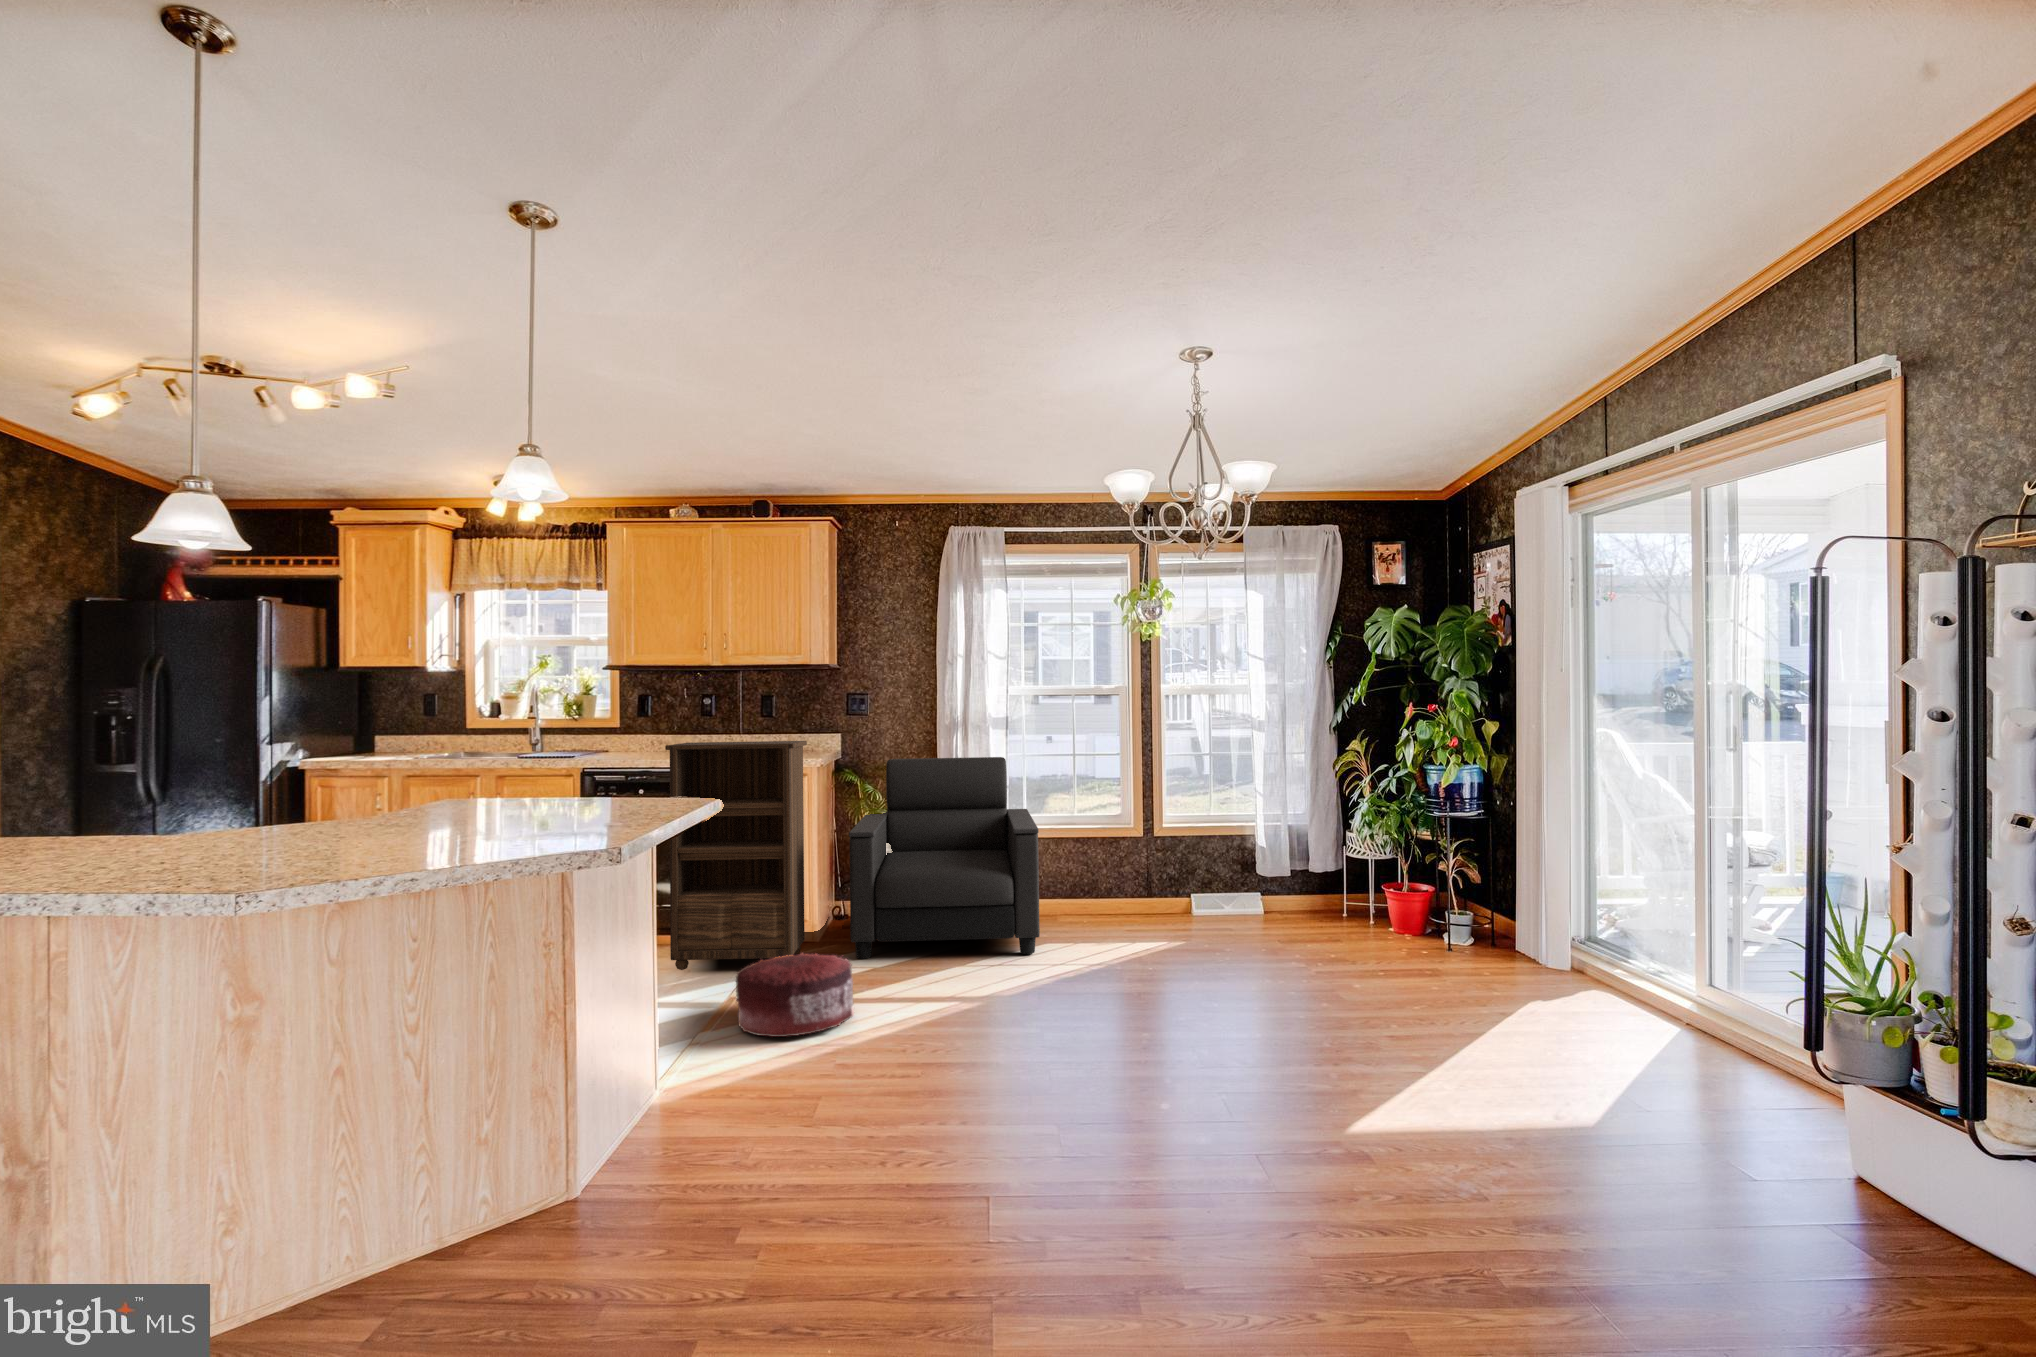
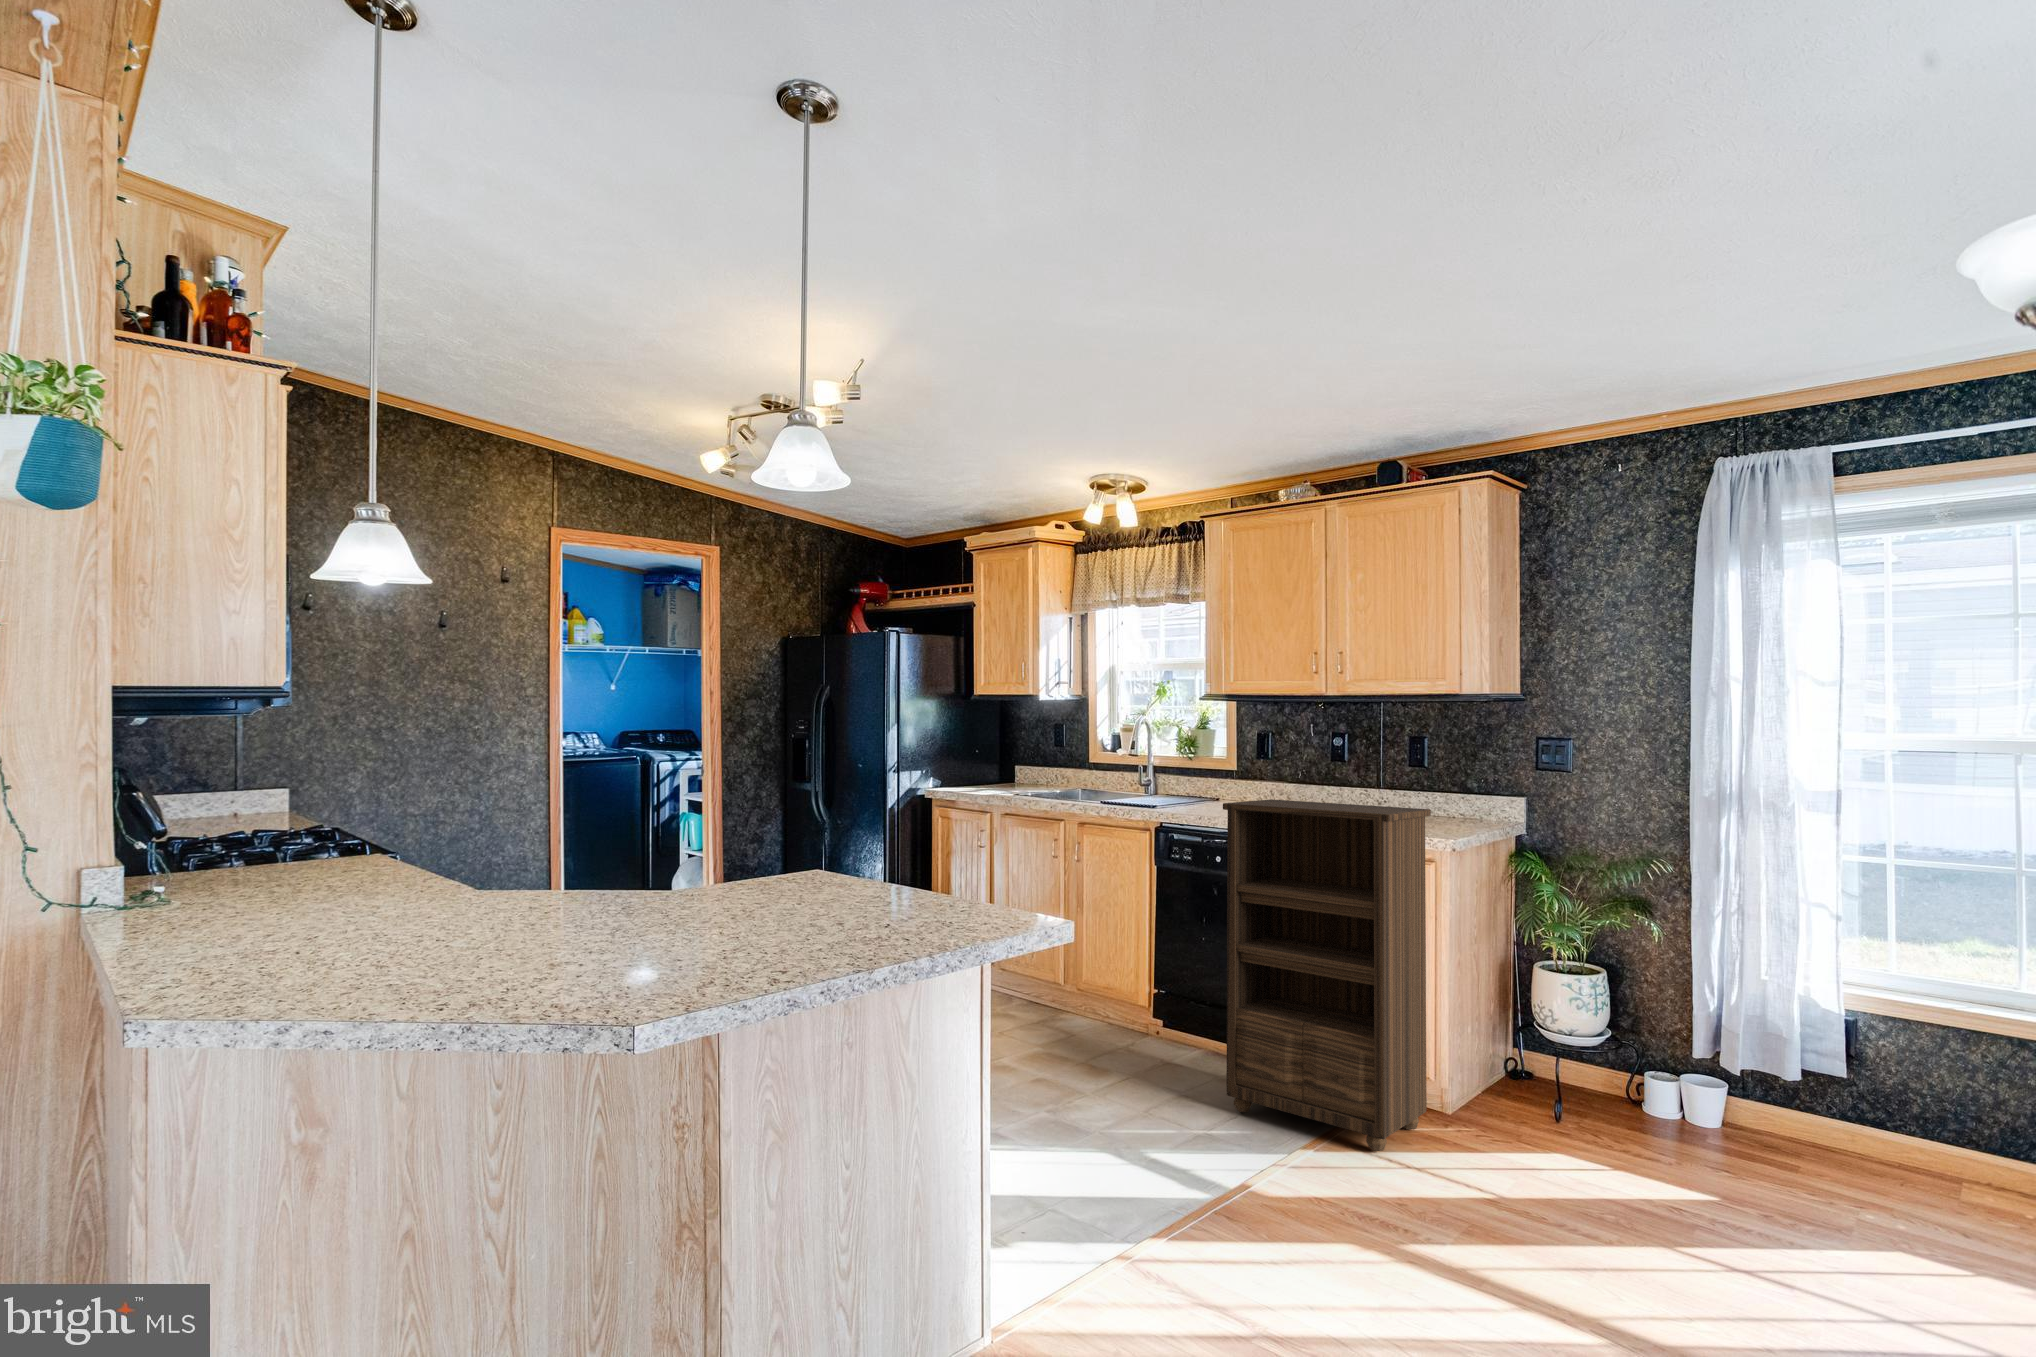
armchair: present [849,757,1040,959] -> none [1484,845,1892,1263]
pouf: present [736,953,854,1037] -> none [1234,1143,1429,1305]

